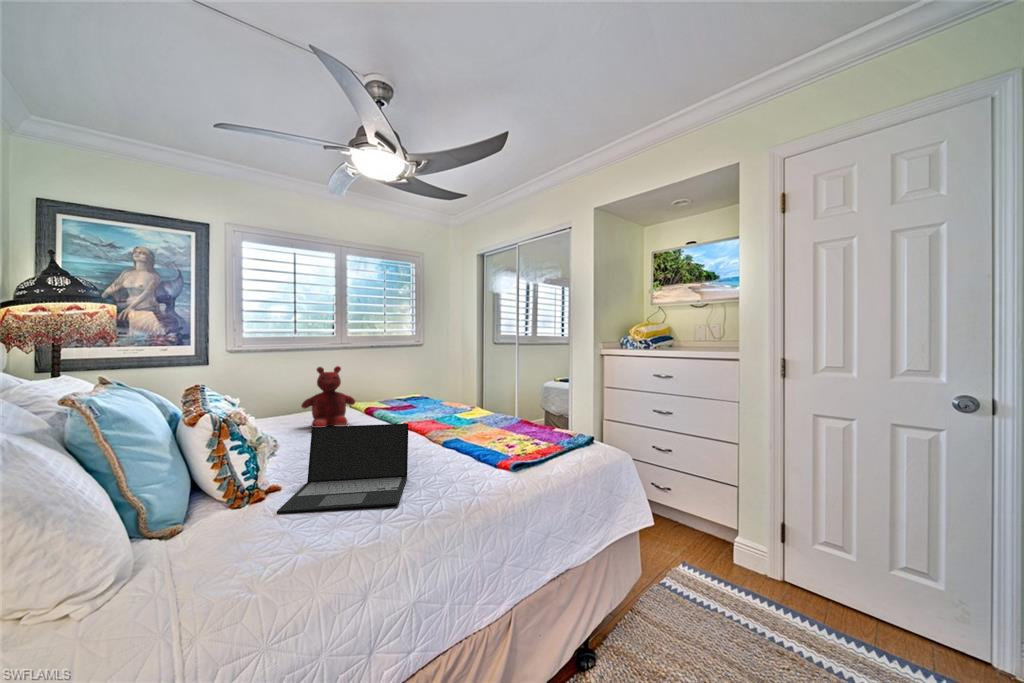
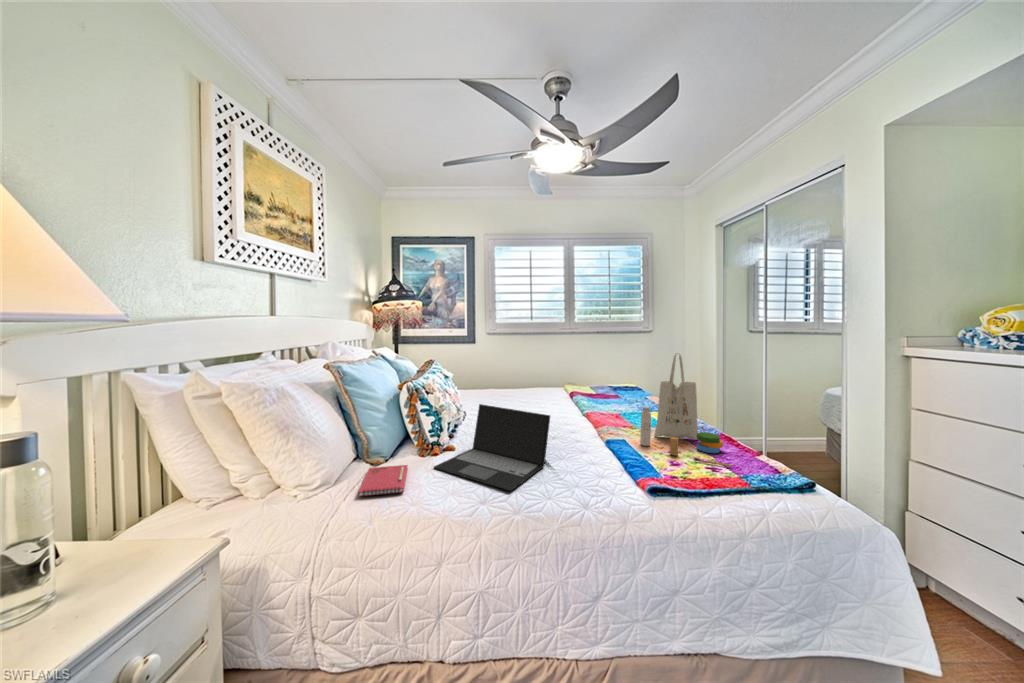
tote bag: none [473,358,546,442] -> present [640,353,732,467]
teddy bear: present [301,366,355,427] -> none [513,350,555,405]
notebook: none [171,520,266,574] -> present [359,465,407,496]

